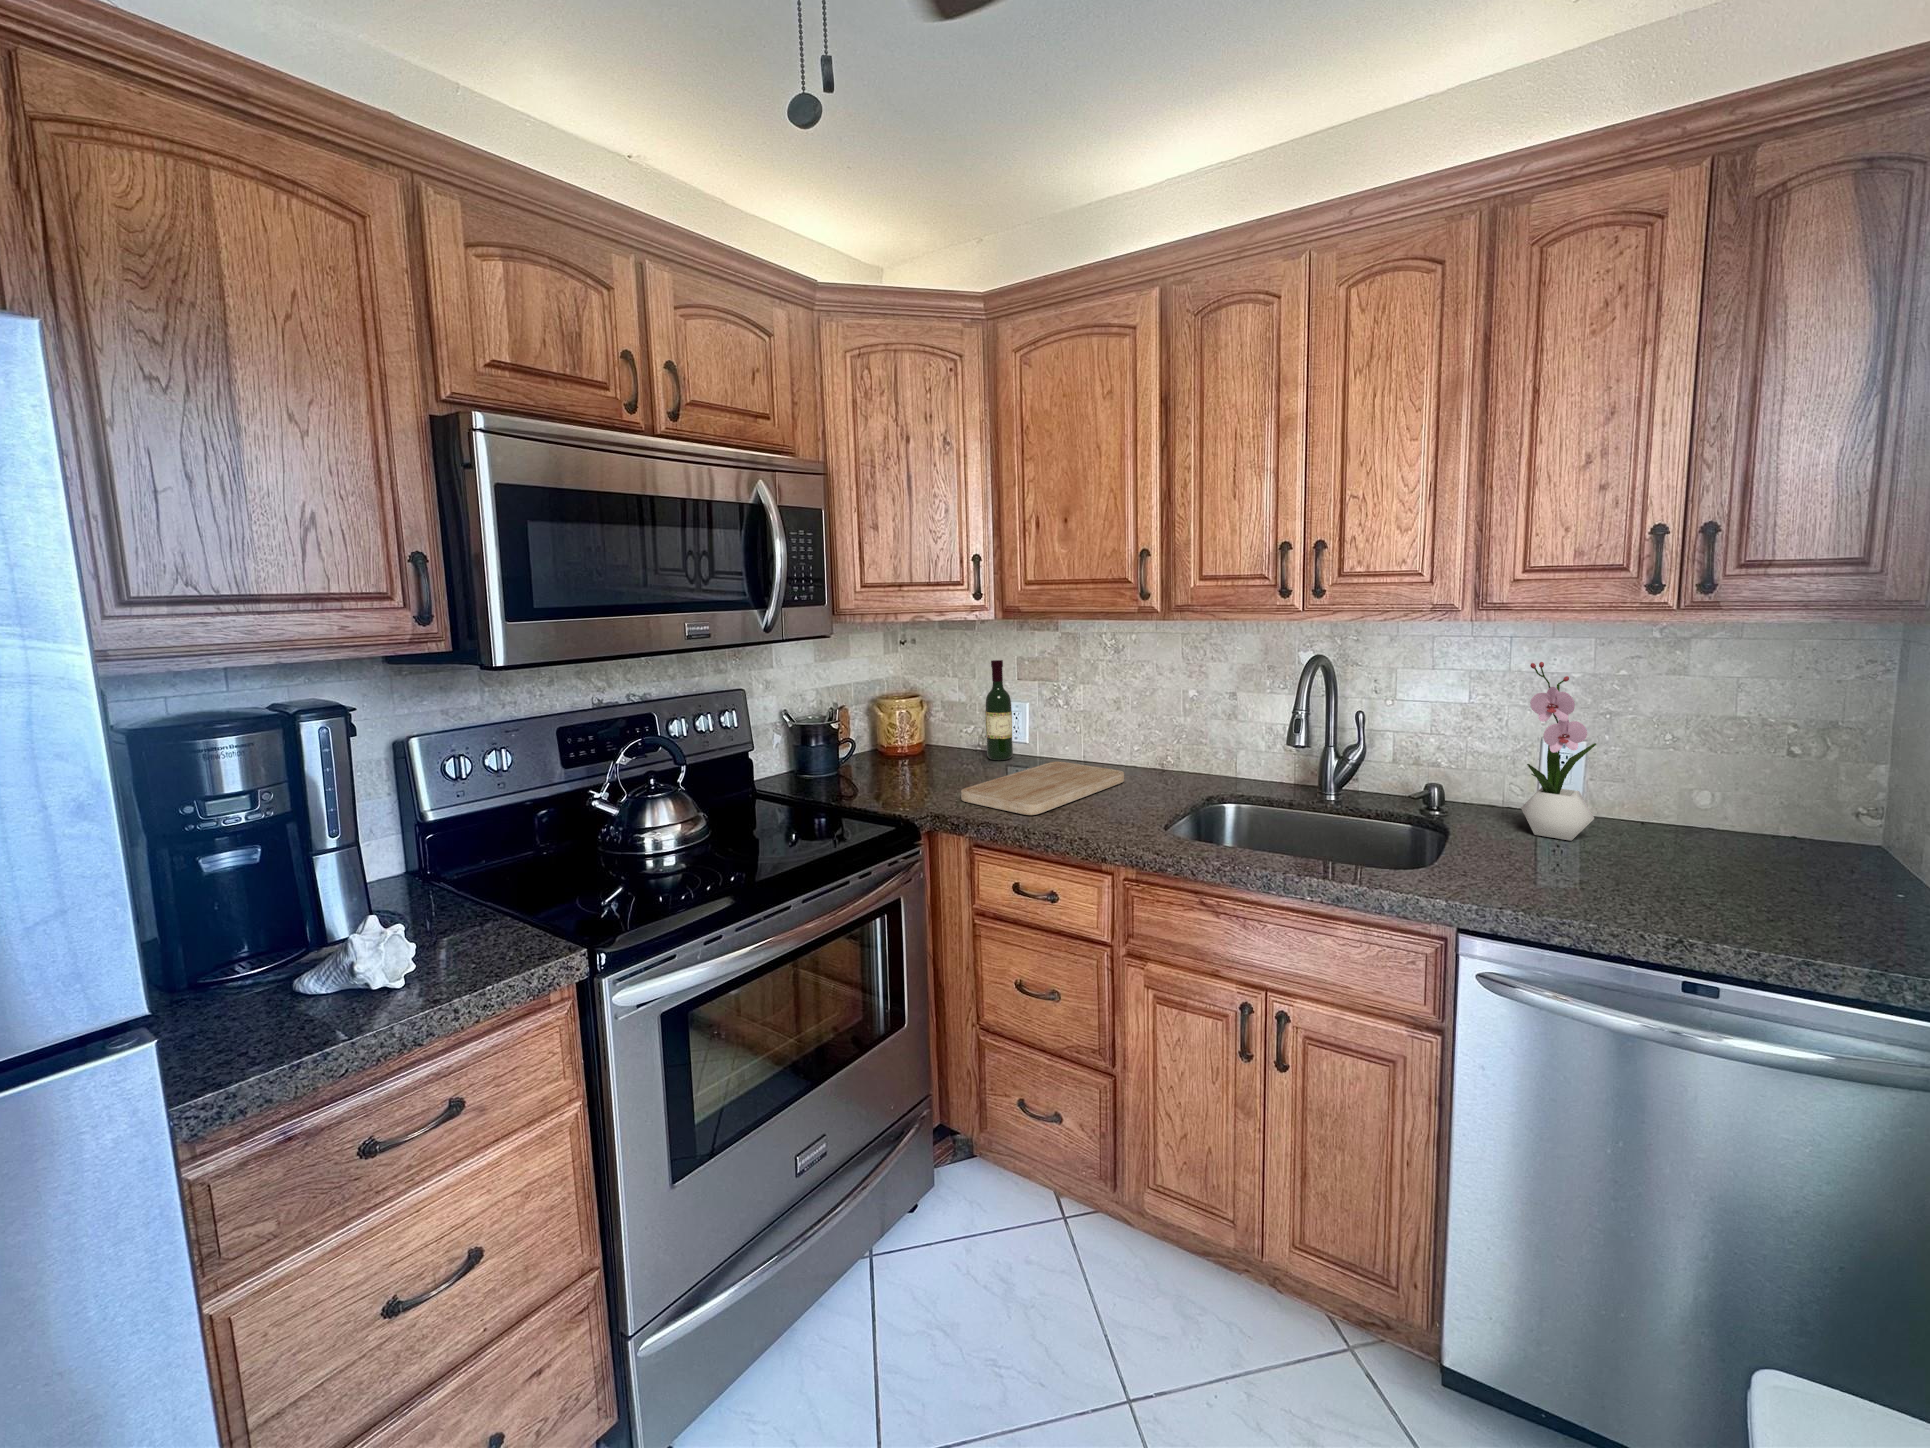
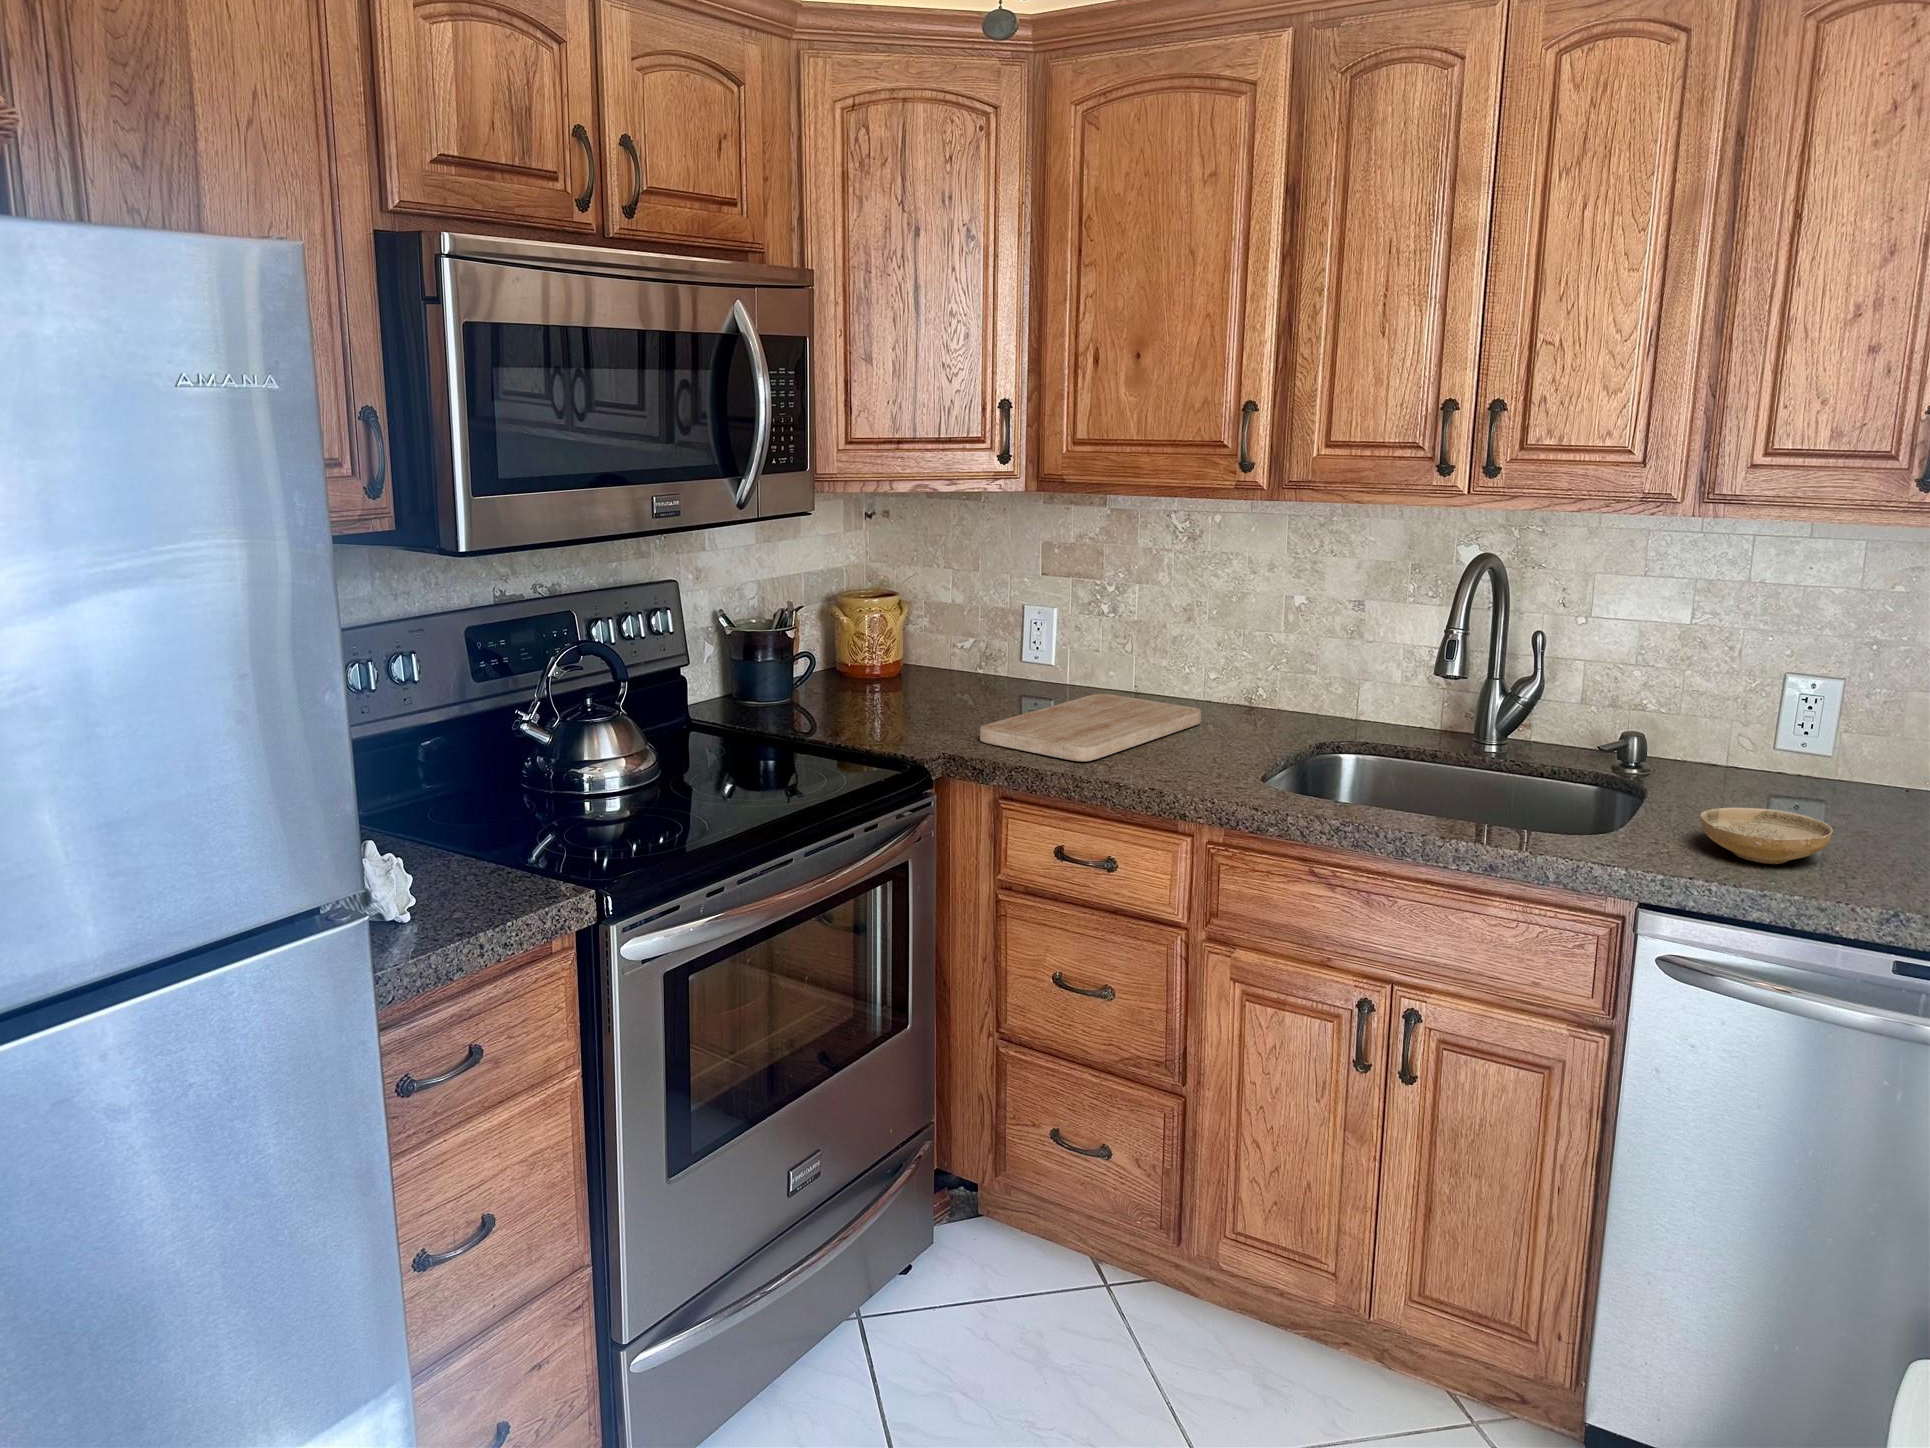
wine bottle: present [985,660,1013,760] -> none [996,546,1034,690]
flower arrangement: present [1521,662,1596,841] -> none [1743,574,1848,809]
ceramic bowl: none [1500,845,1610,893] -> present [1701,808,1833,864]

